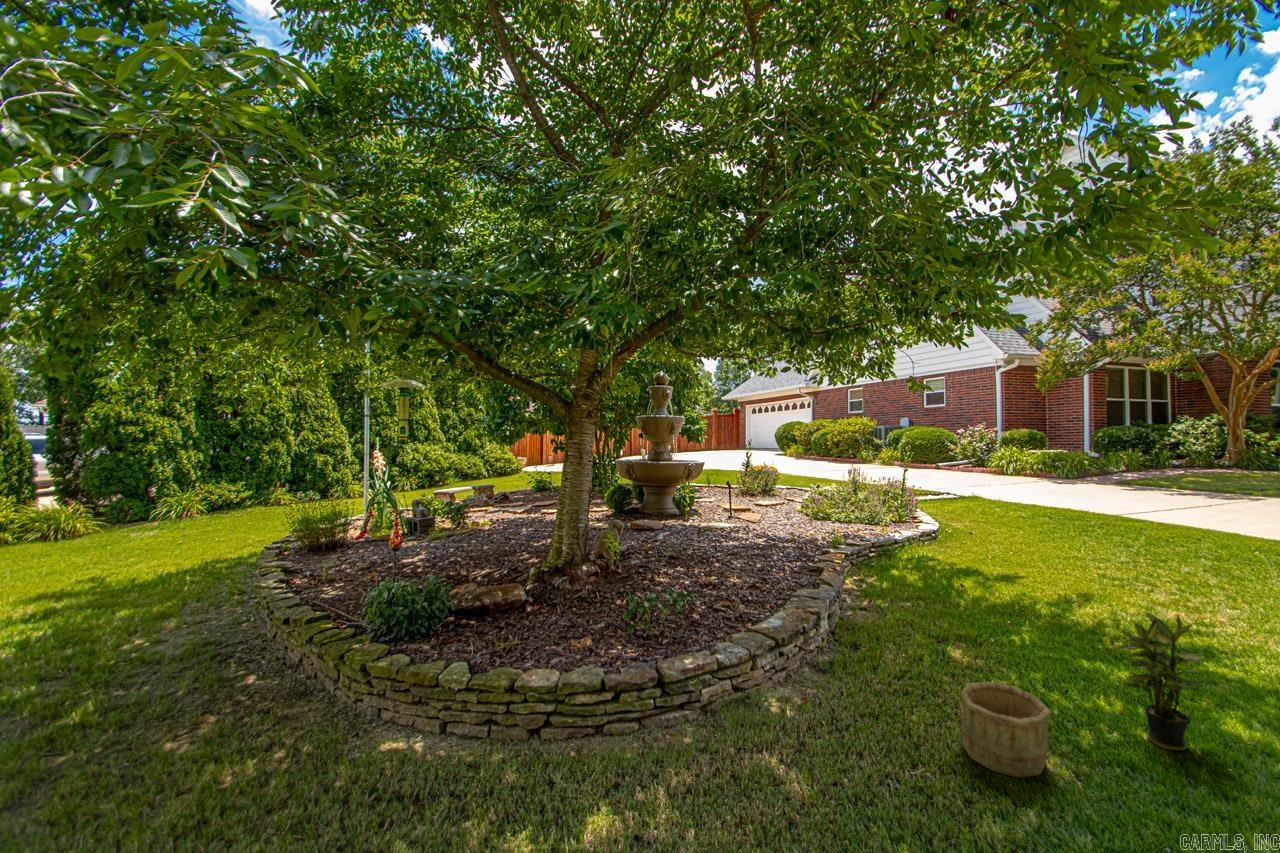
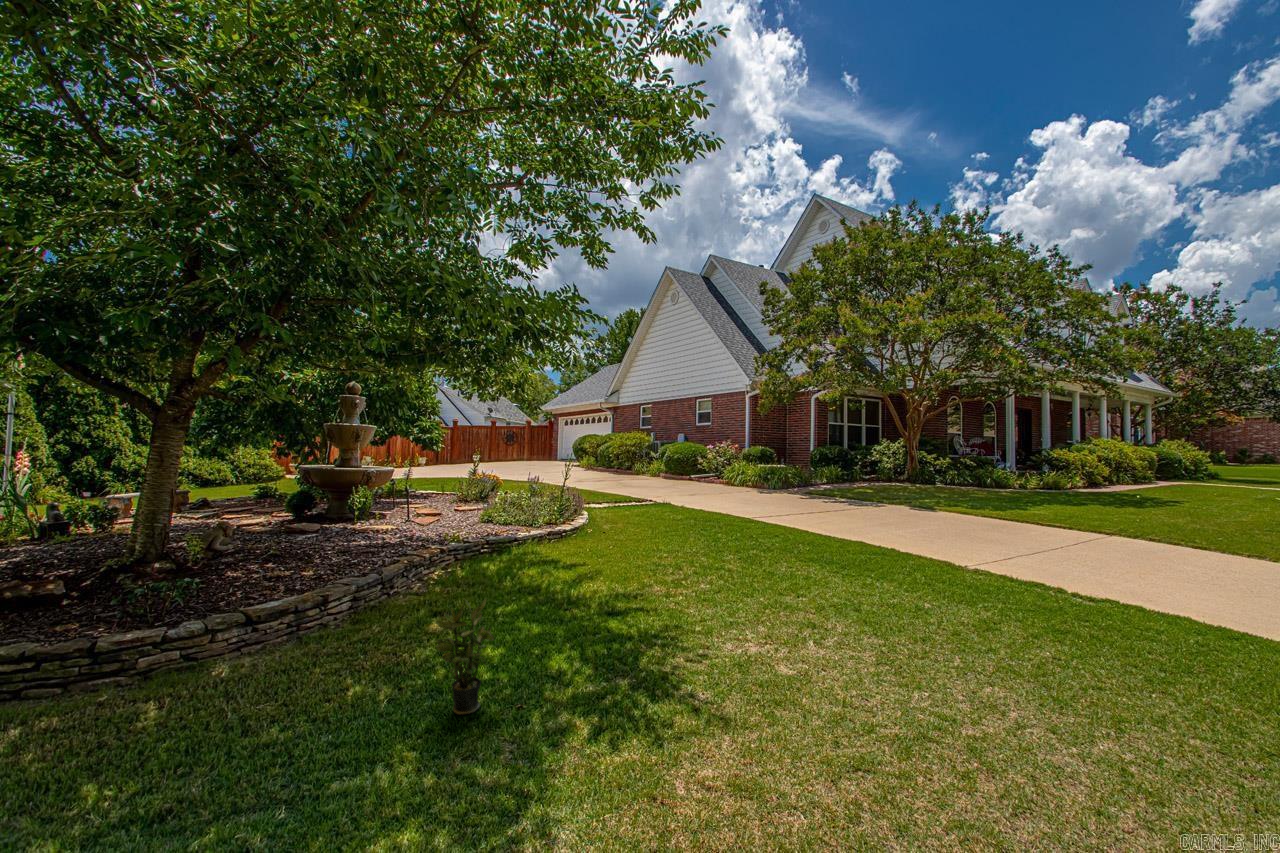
wooden bucket: present [960,682,1051,778] -> none [254,666,335,752]

